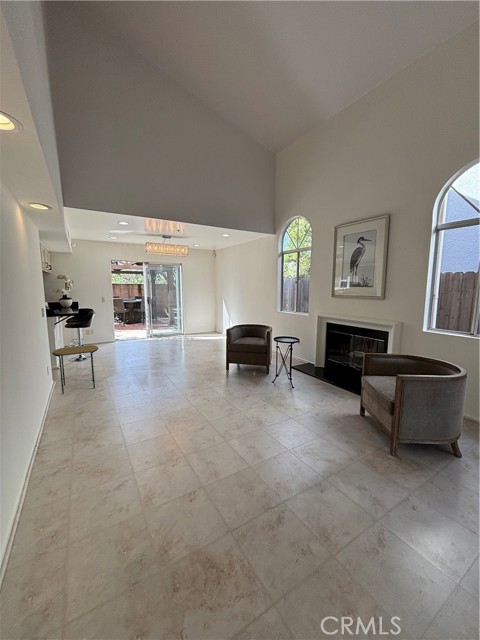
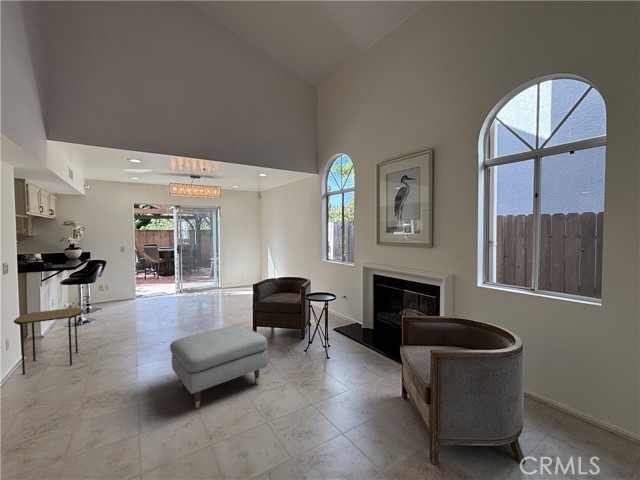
ottoman: none [179,360,253,418] -> present [170,325,268,408]

